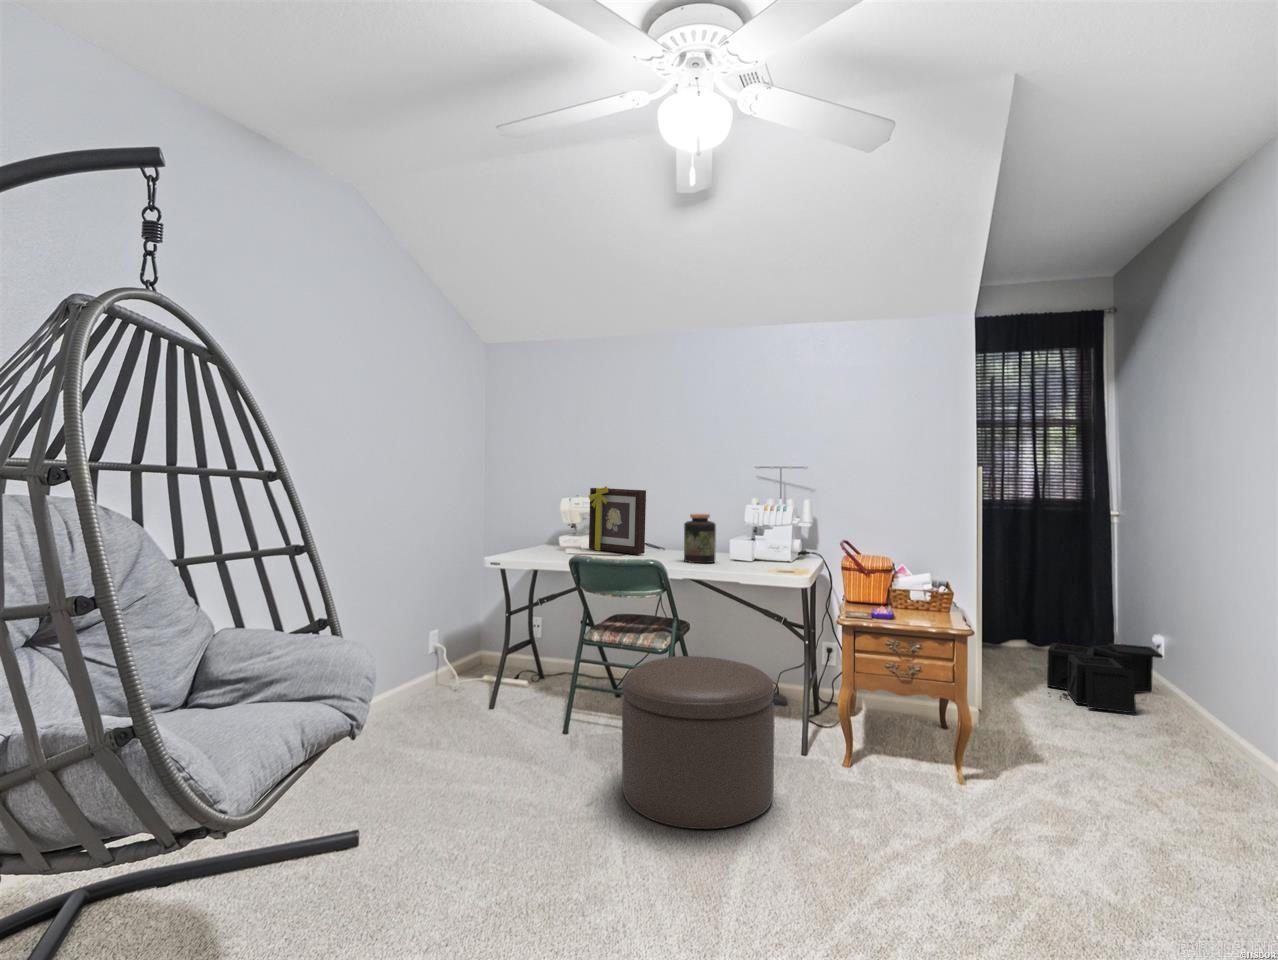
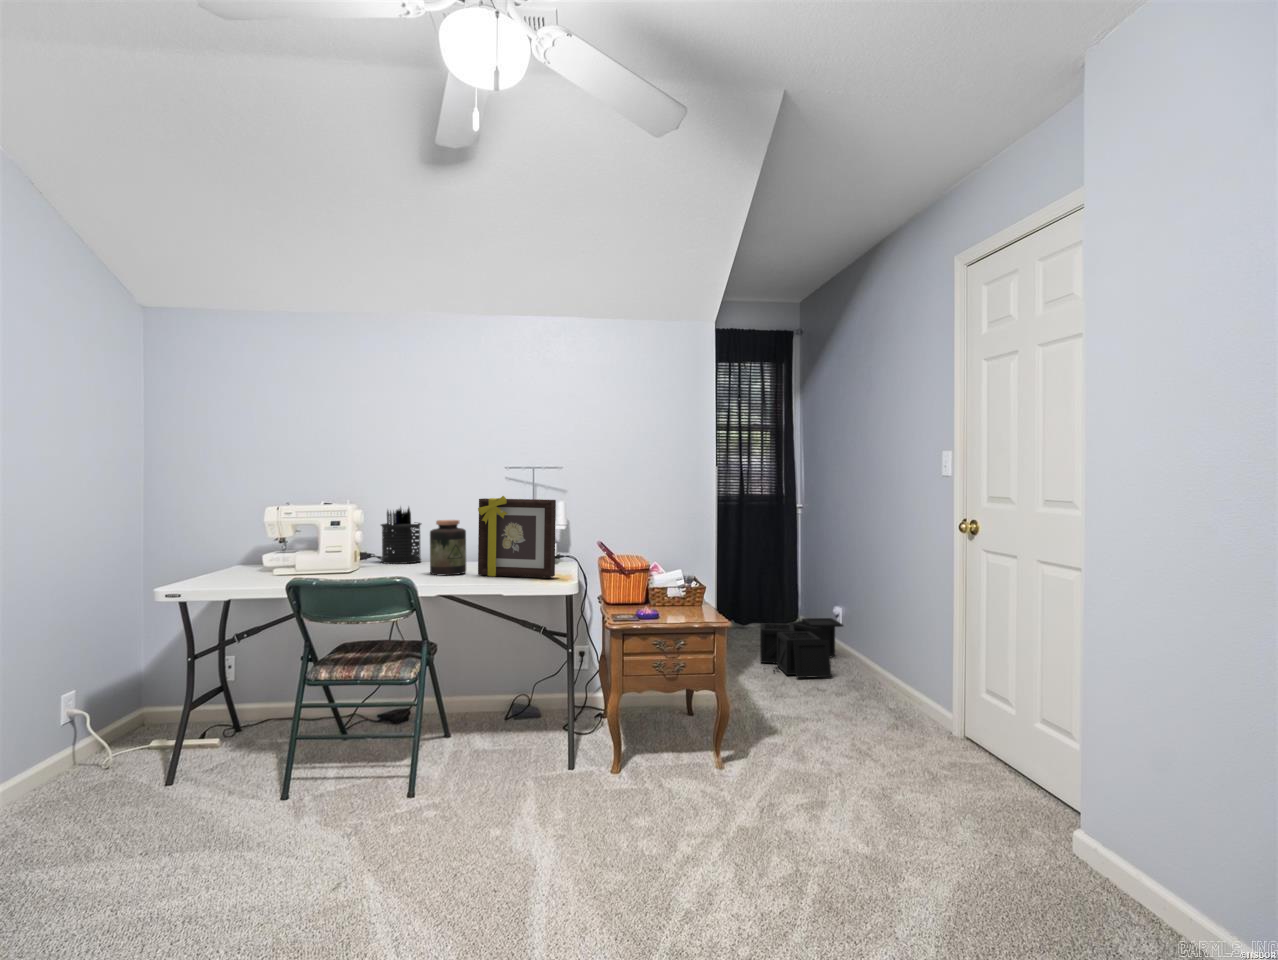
picture frame: present [589,486,646,554] -> present [478,496,556,578]
pen holder: none [650,499,685,551] -> present [381,508,421,564]
ottoman: present [622,656,774,829] -> none [373,681,553,890]

